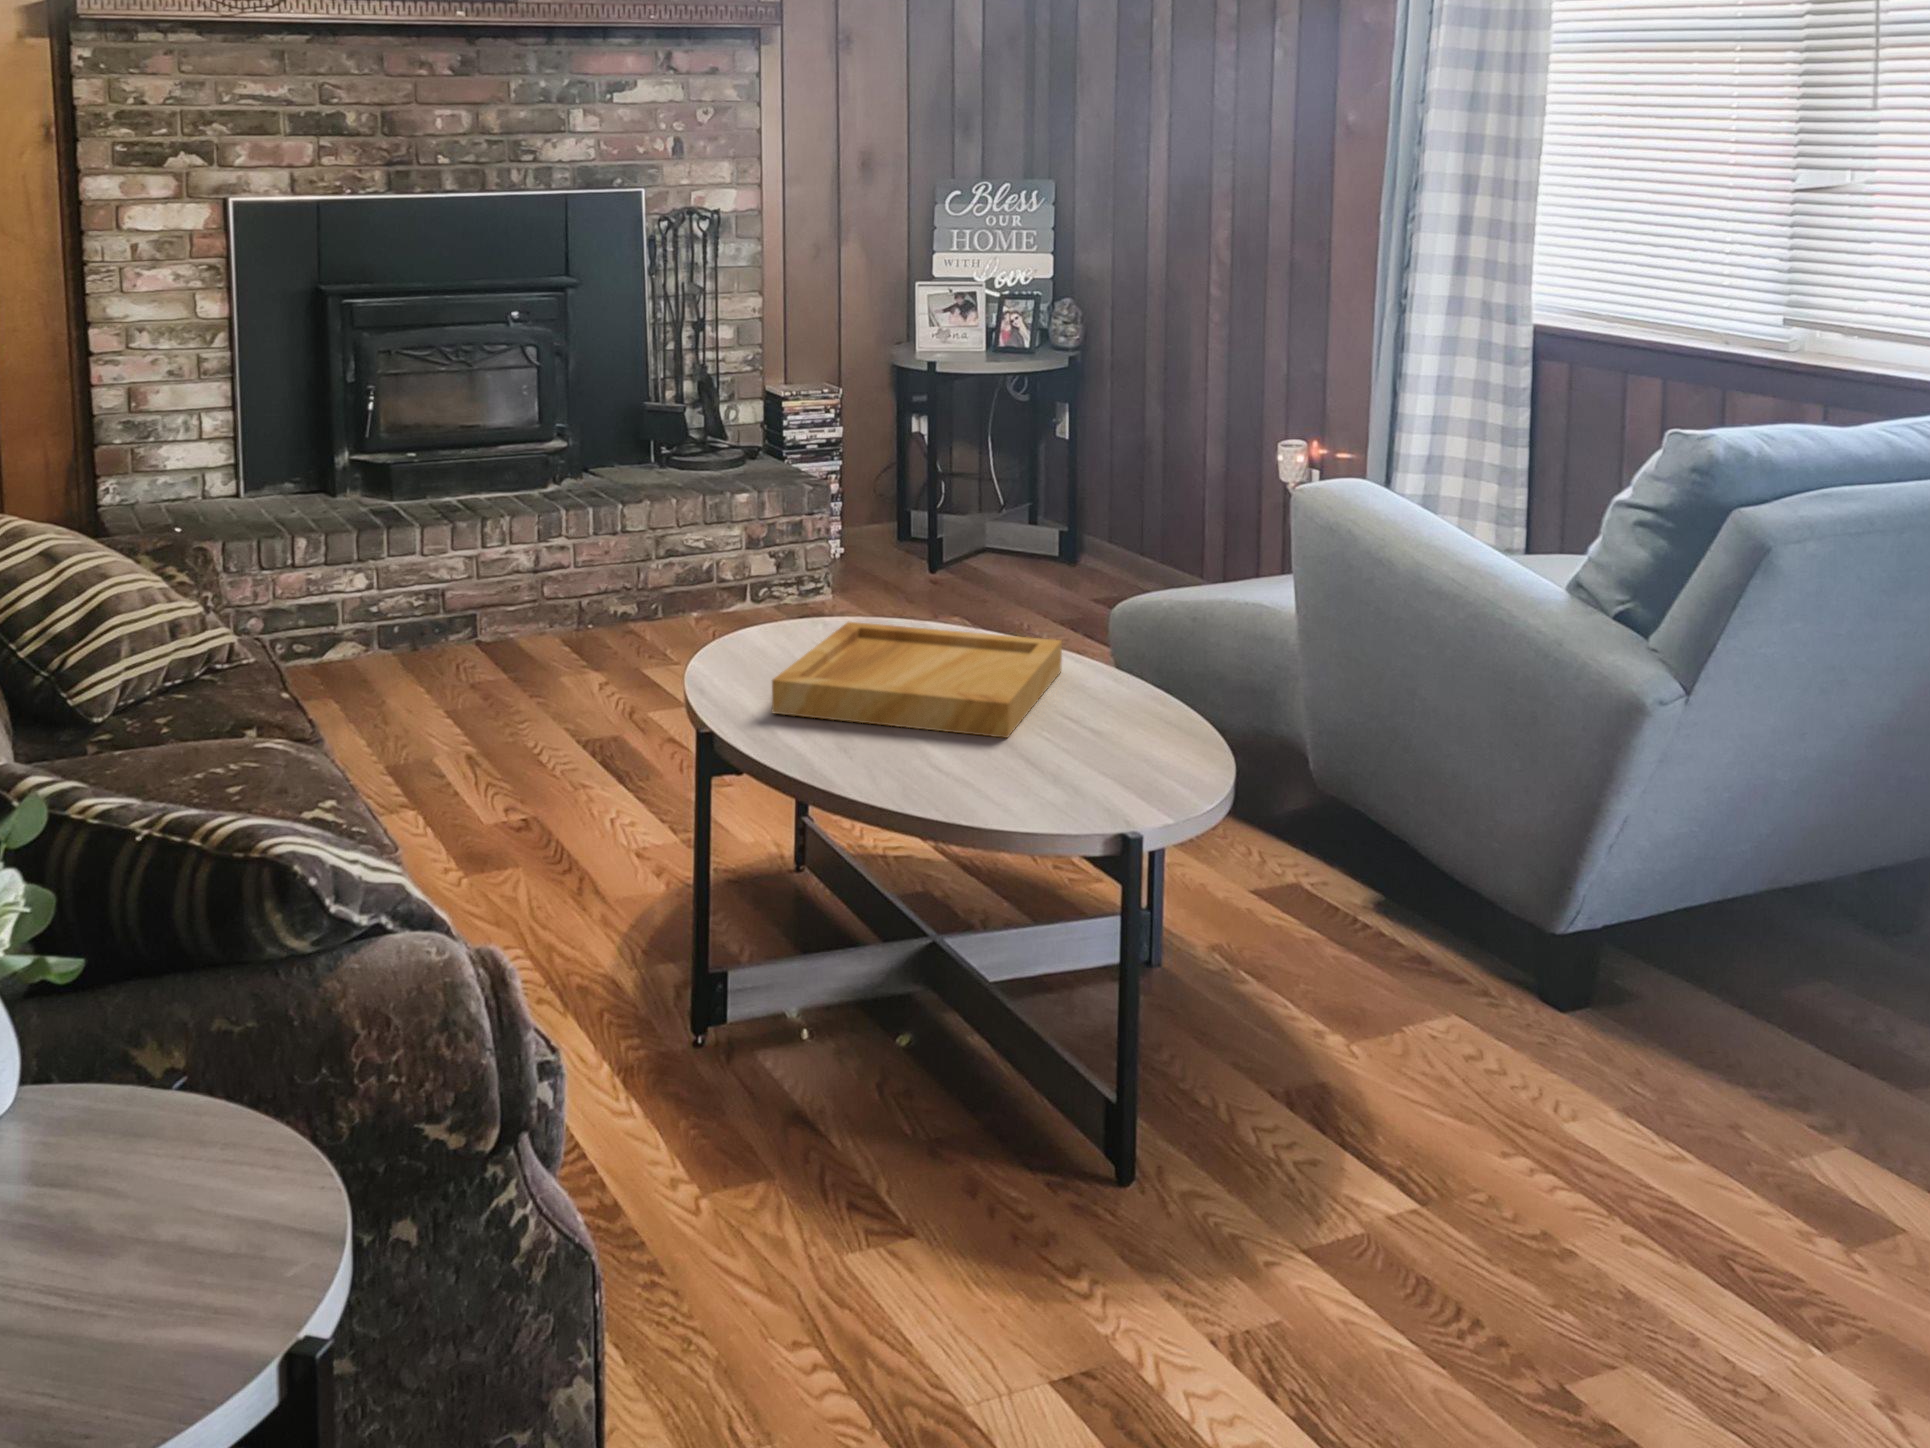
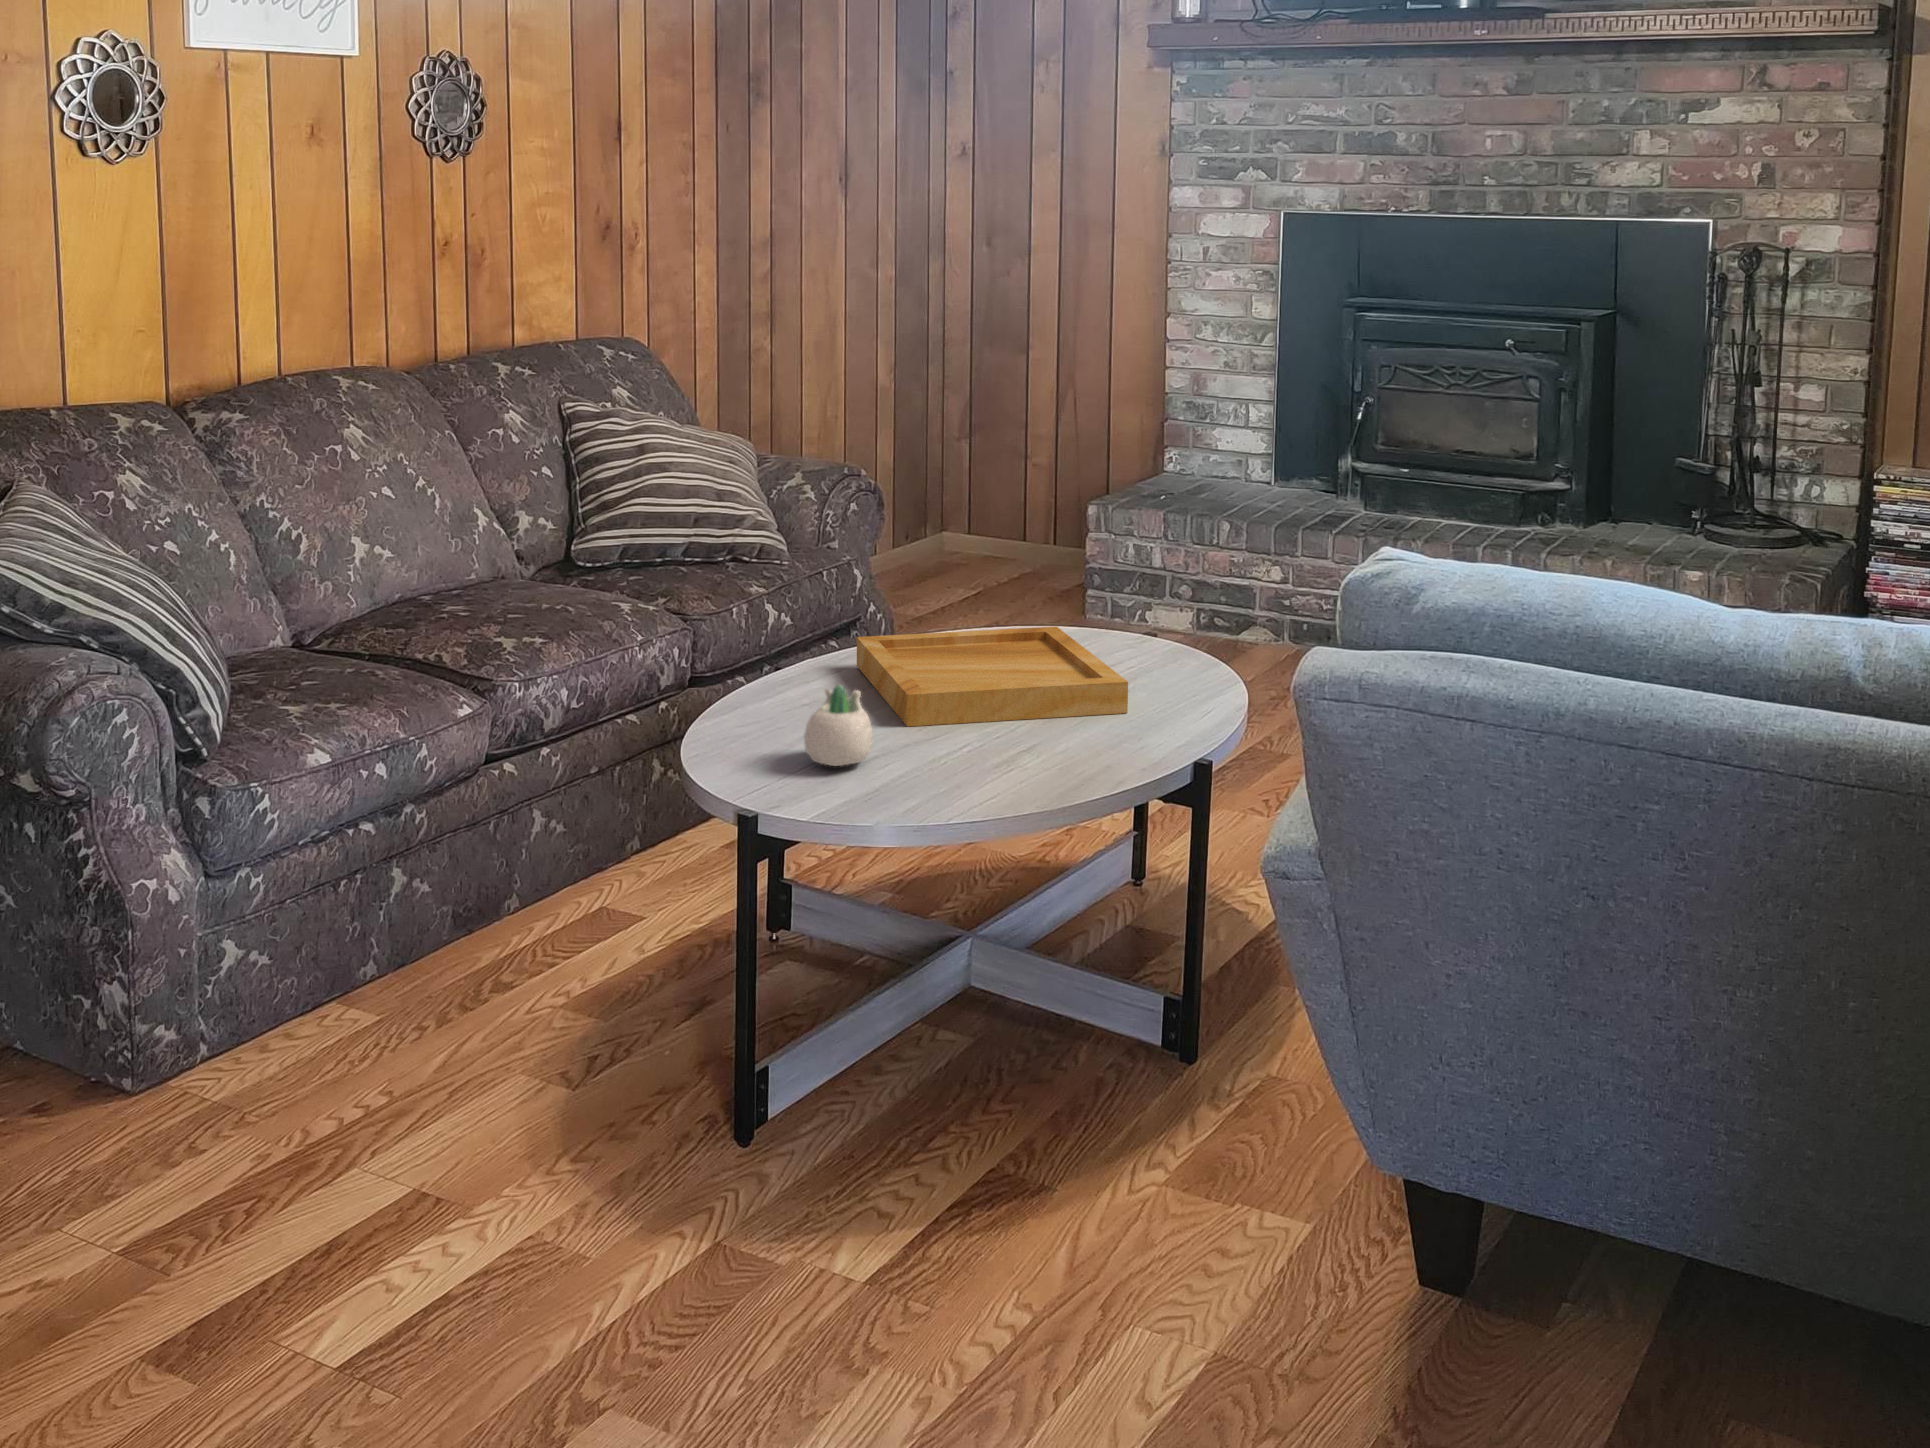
succulent planter: none [1052,695,1146,784] -> present [804,685,873,766]

